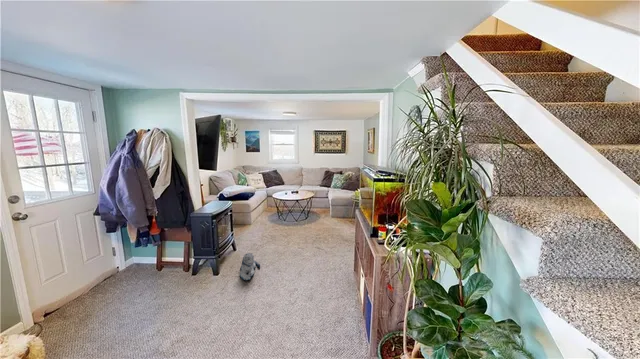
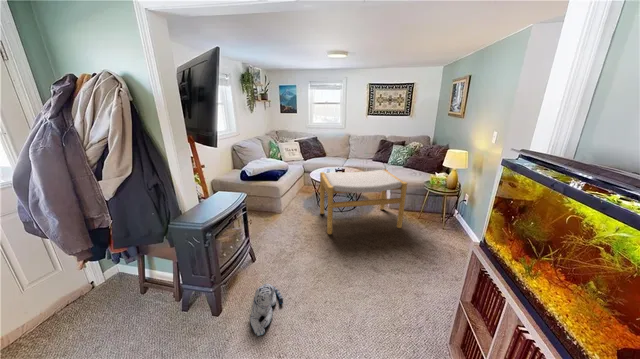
footstool: none [281,189,339,233] -> present [320,169,407,234]

